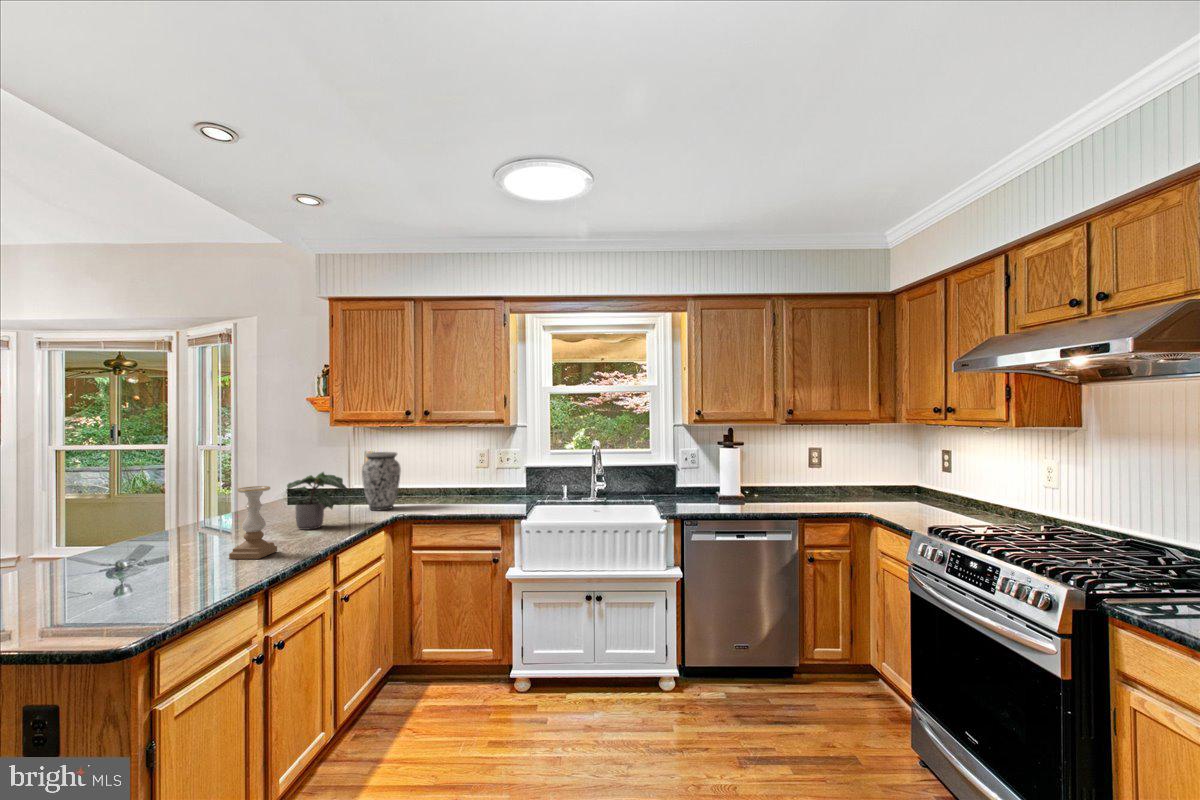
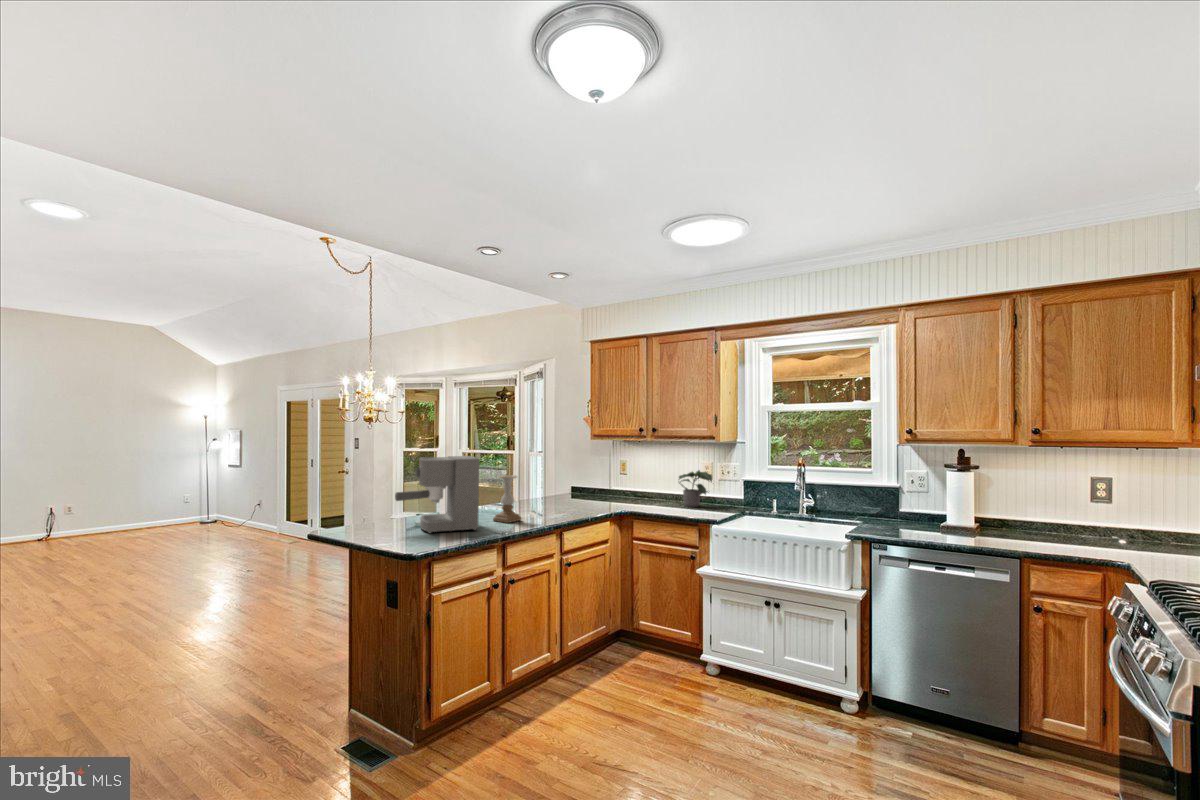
vase: present [362,452,401,511] -> none [605,459,633,504]
coffee maker: none [46,461,226,602] -> present [395,456,479,533]
potted plant: present [287,472,347,530] -> present [679,470,712,507]

